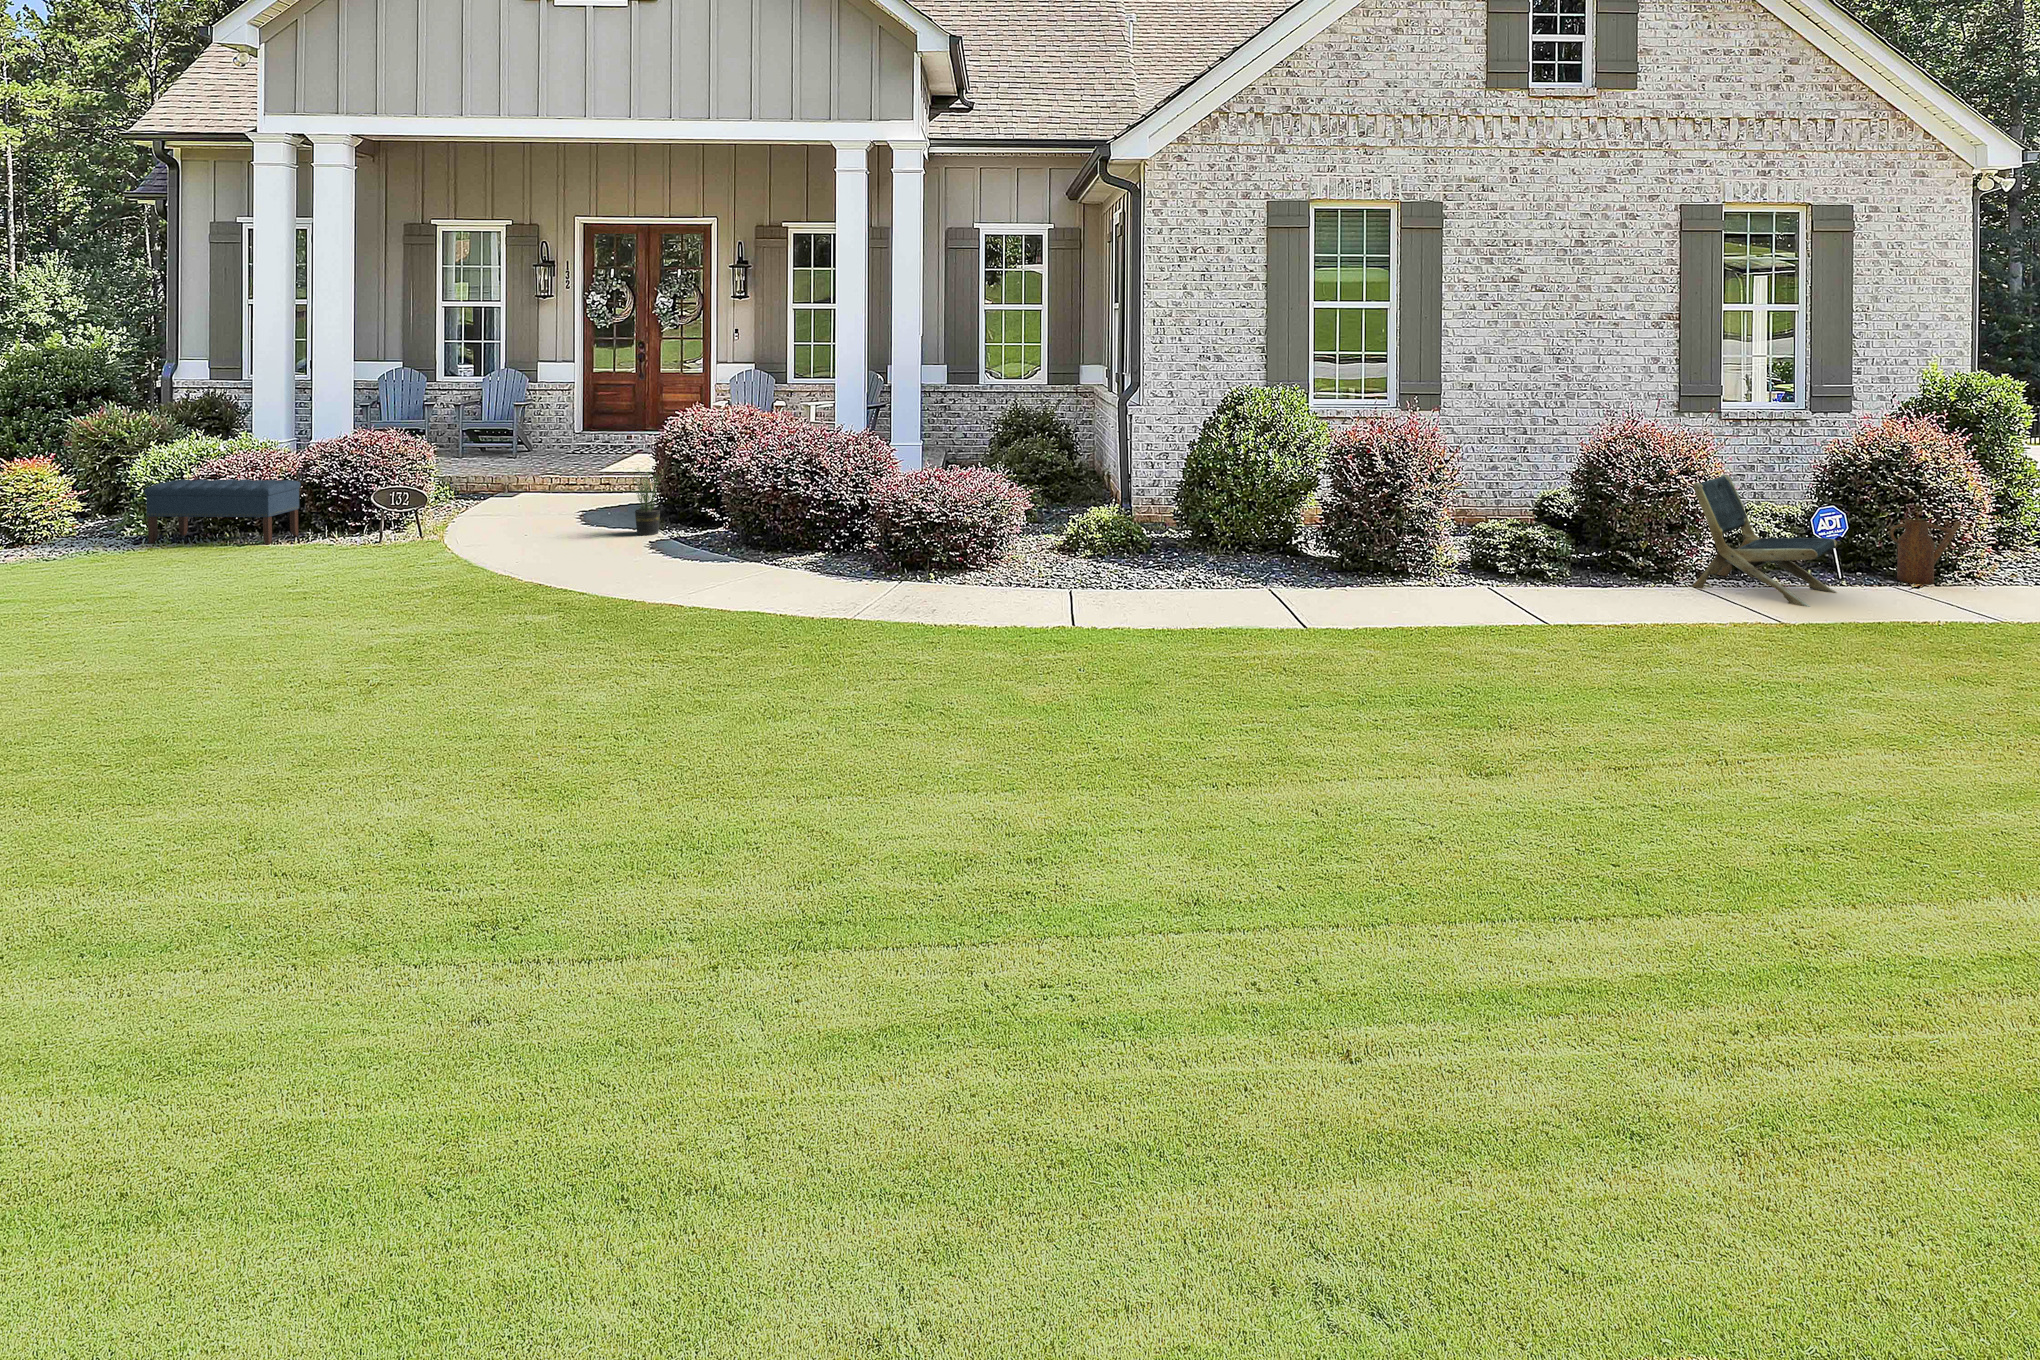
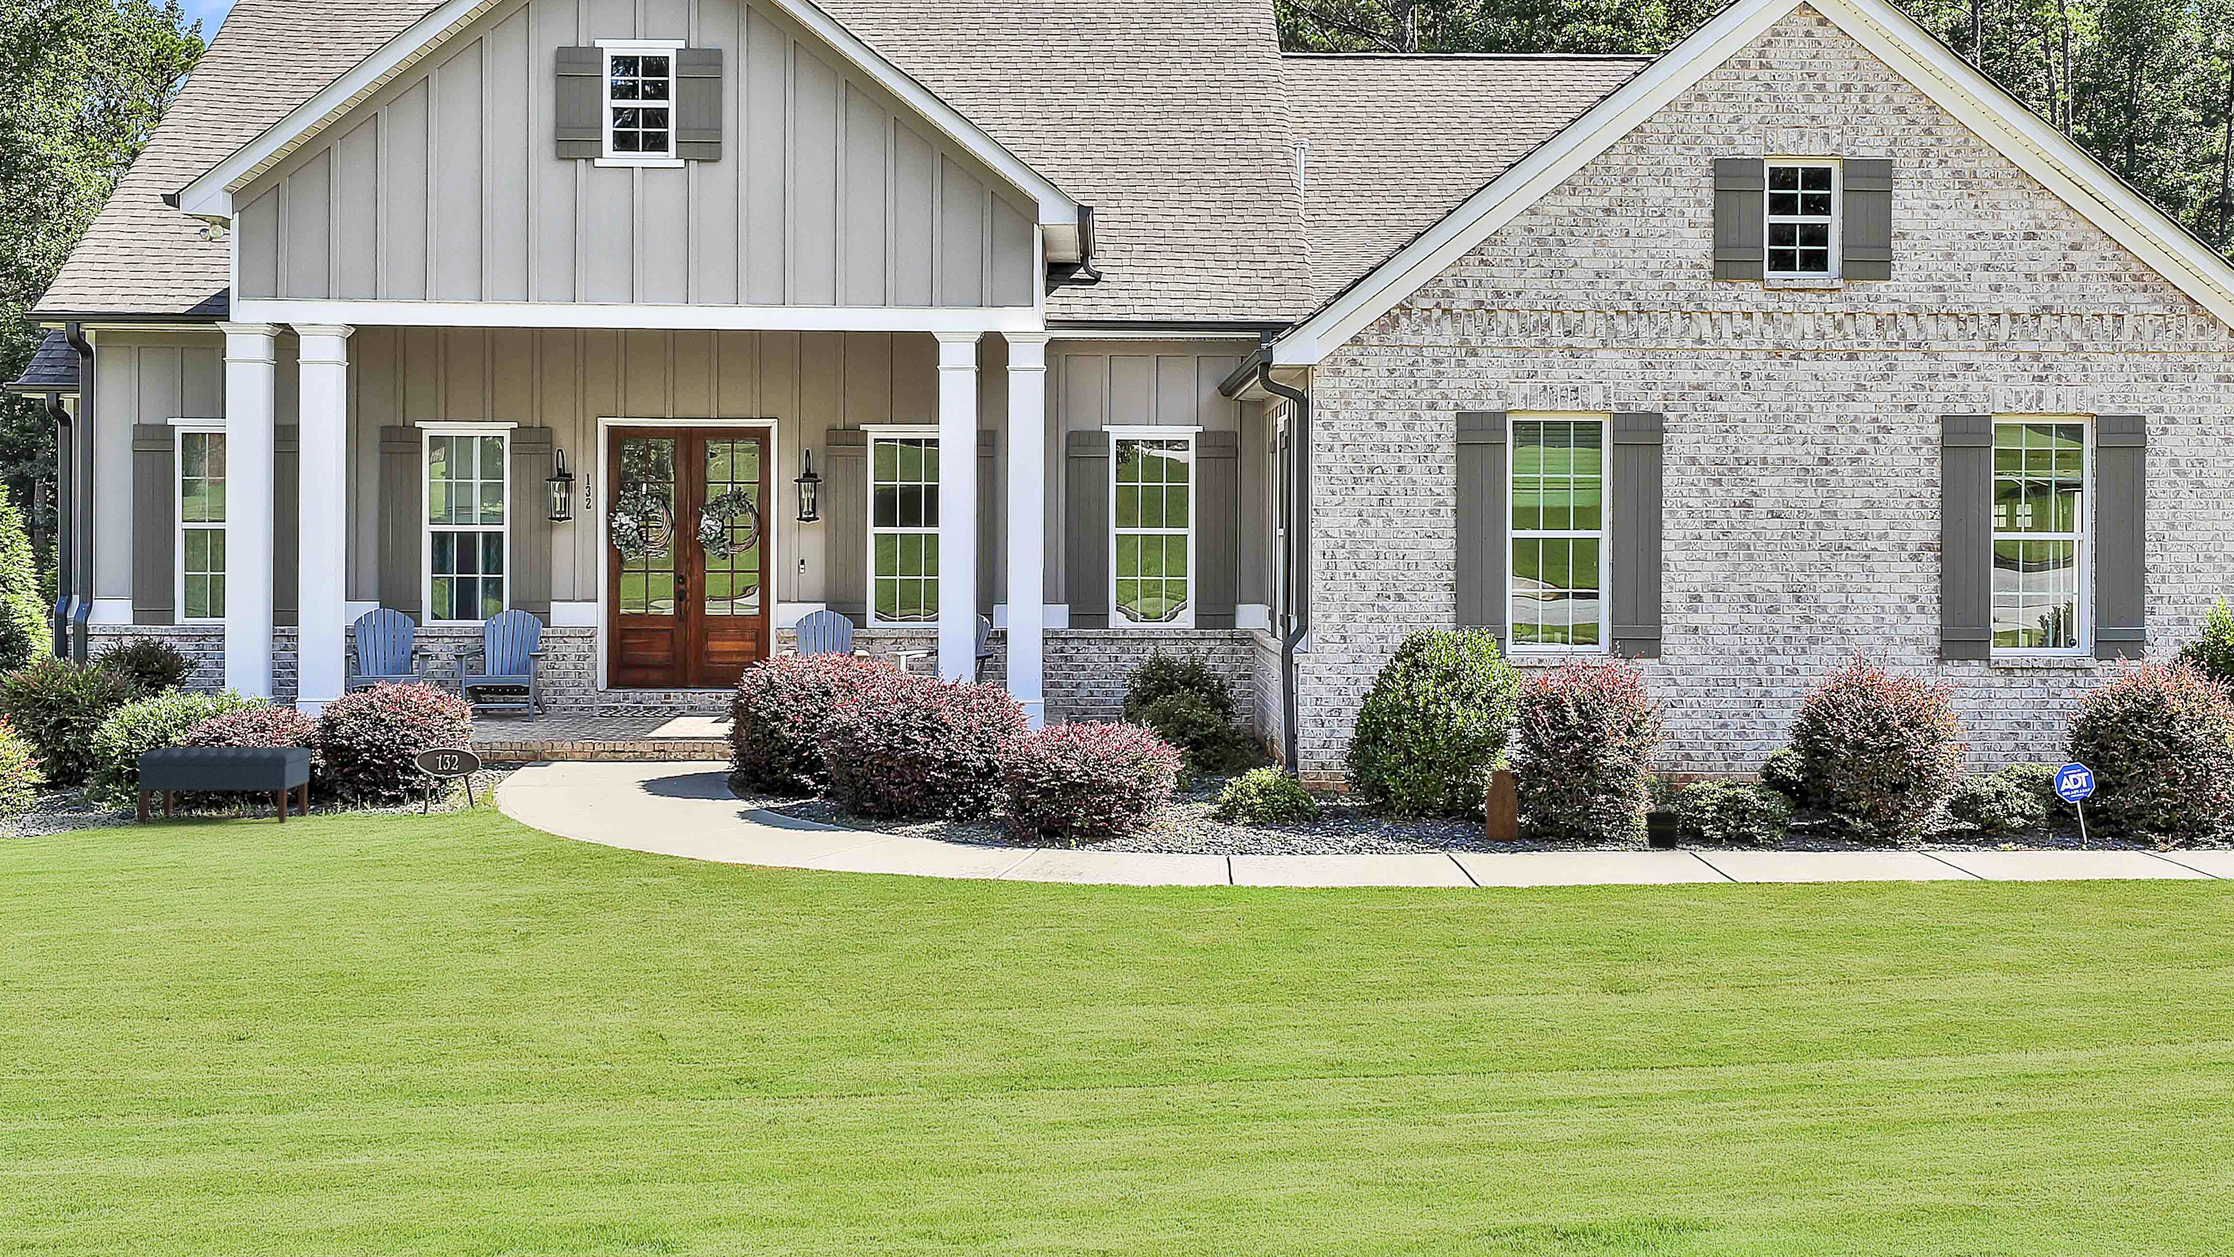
potted plant: present [634,470,664,535] -> present [1637,753,1686,848]
lounge chair: present [1691,475,1837,607] -> none [1906,729,2059,868]
watering can: present [1890,519,1961,584] -> present [1486,771,1518,841]

